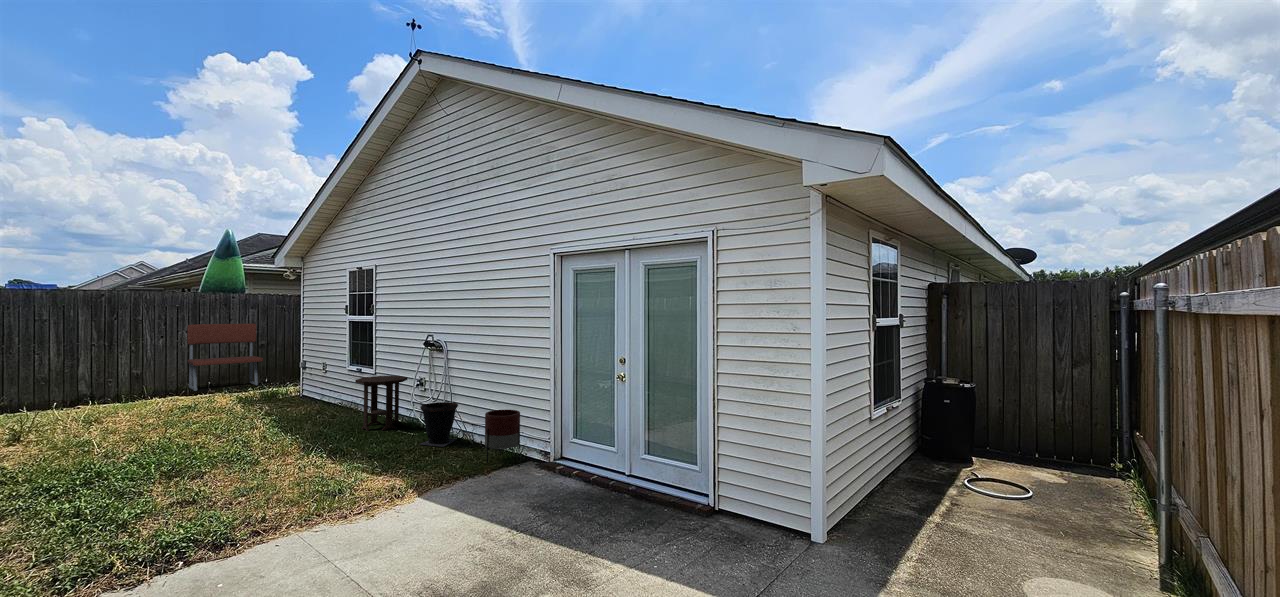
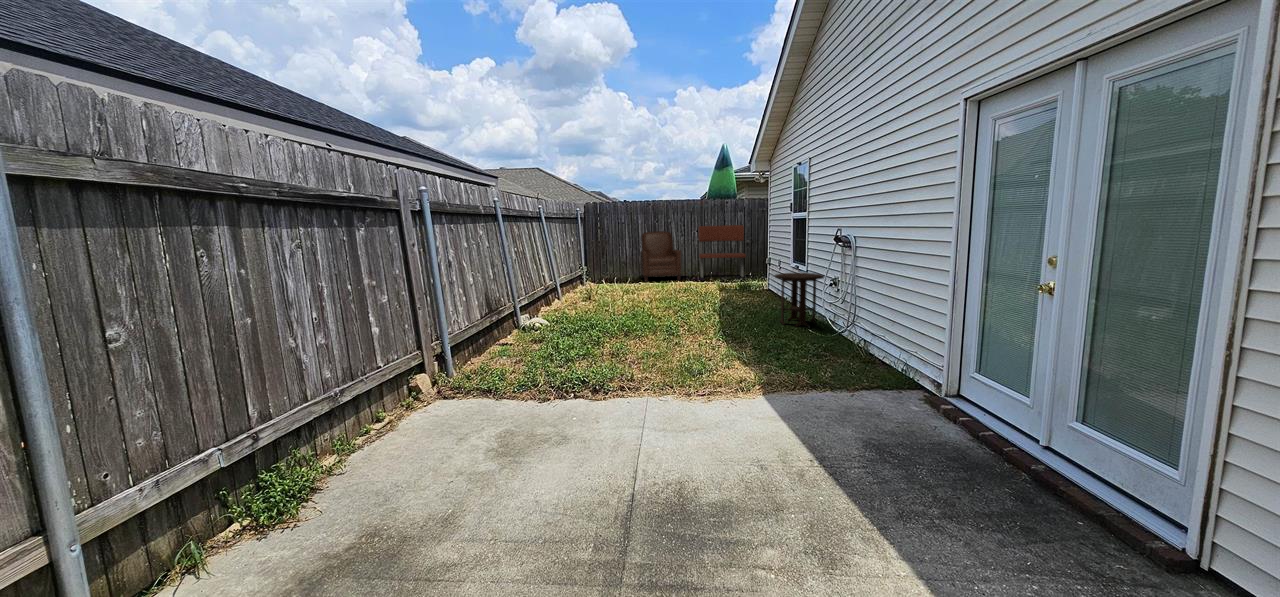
chair: none [79,332,165,404] -> present [640,231,682,281]
bucket: present [420,402,458,447] -> none [813,301,859,352]
planter: present [485,410,520,463] -> none [863,319,912,385]

